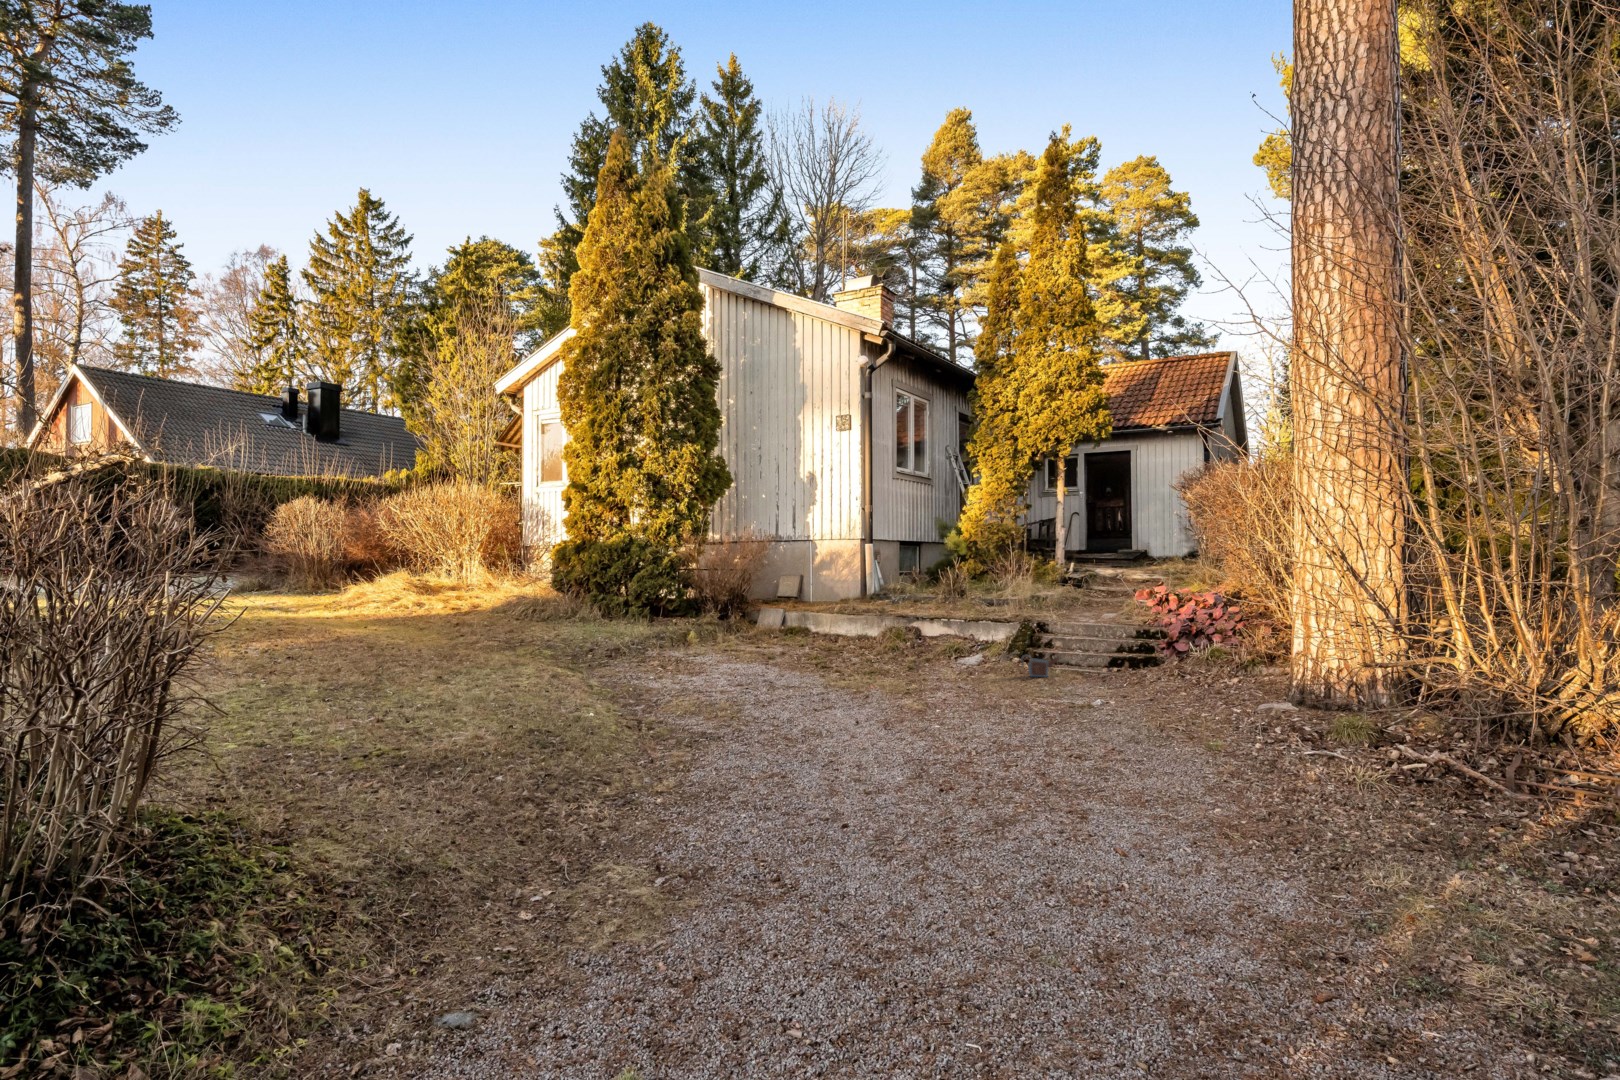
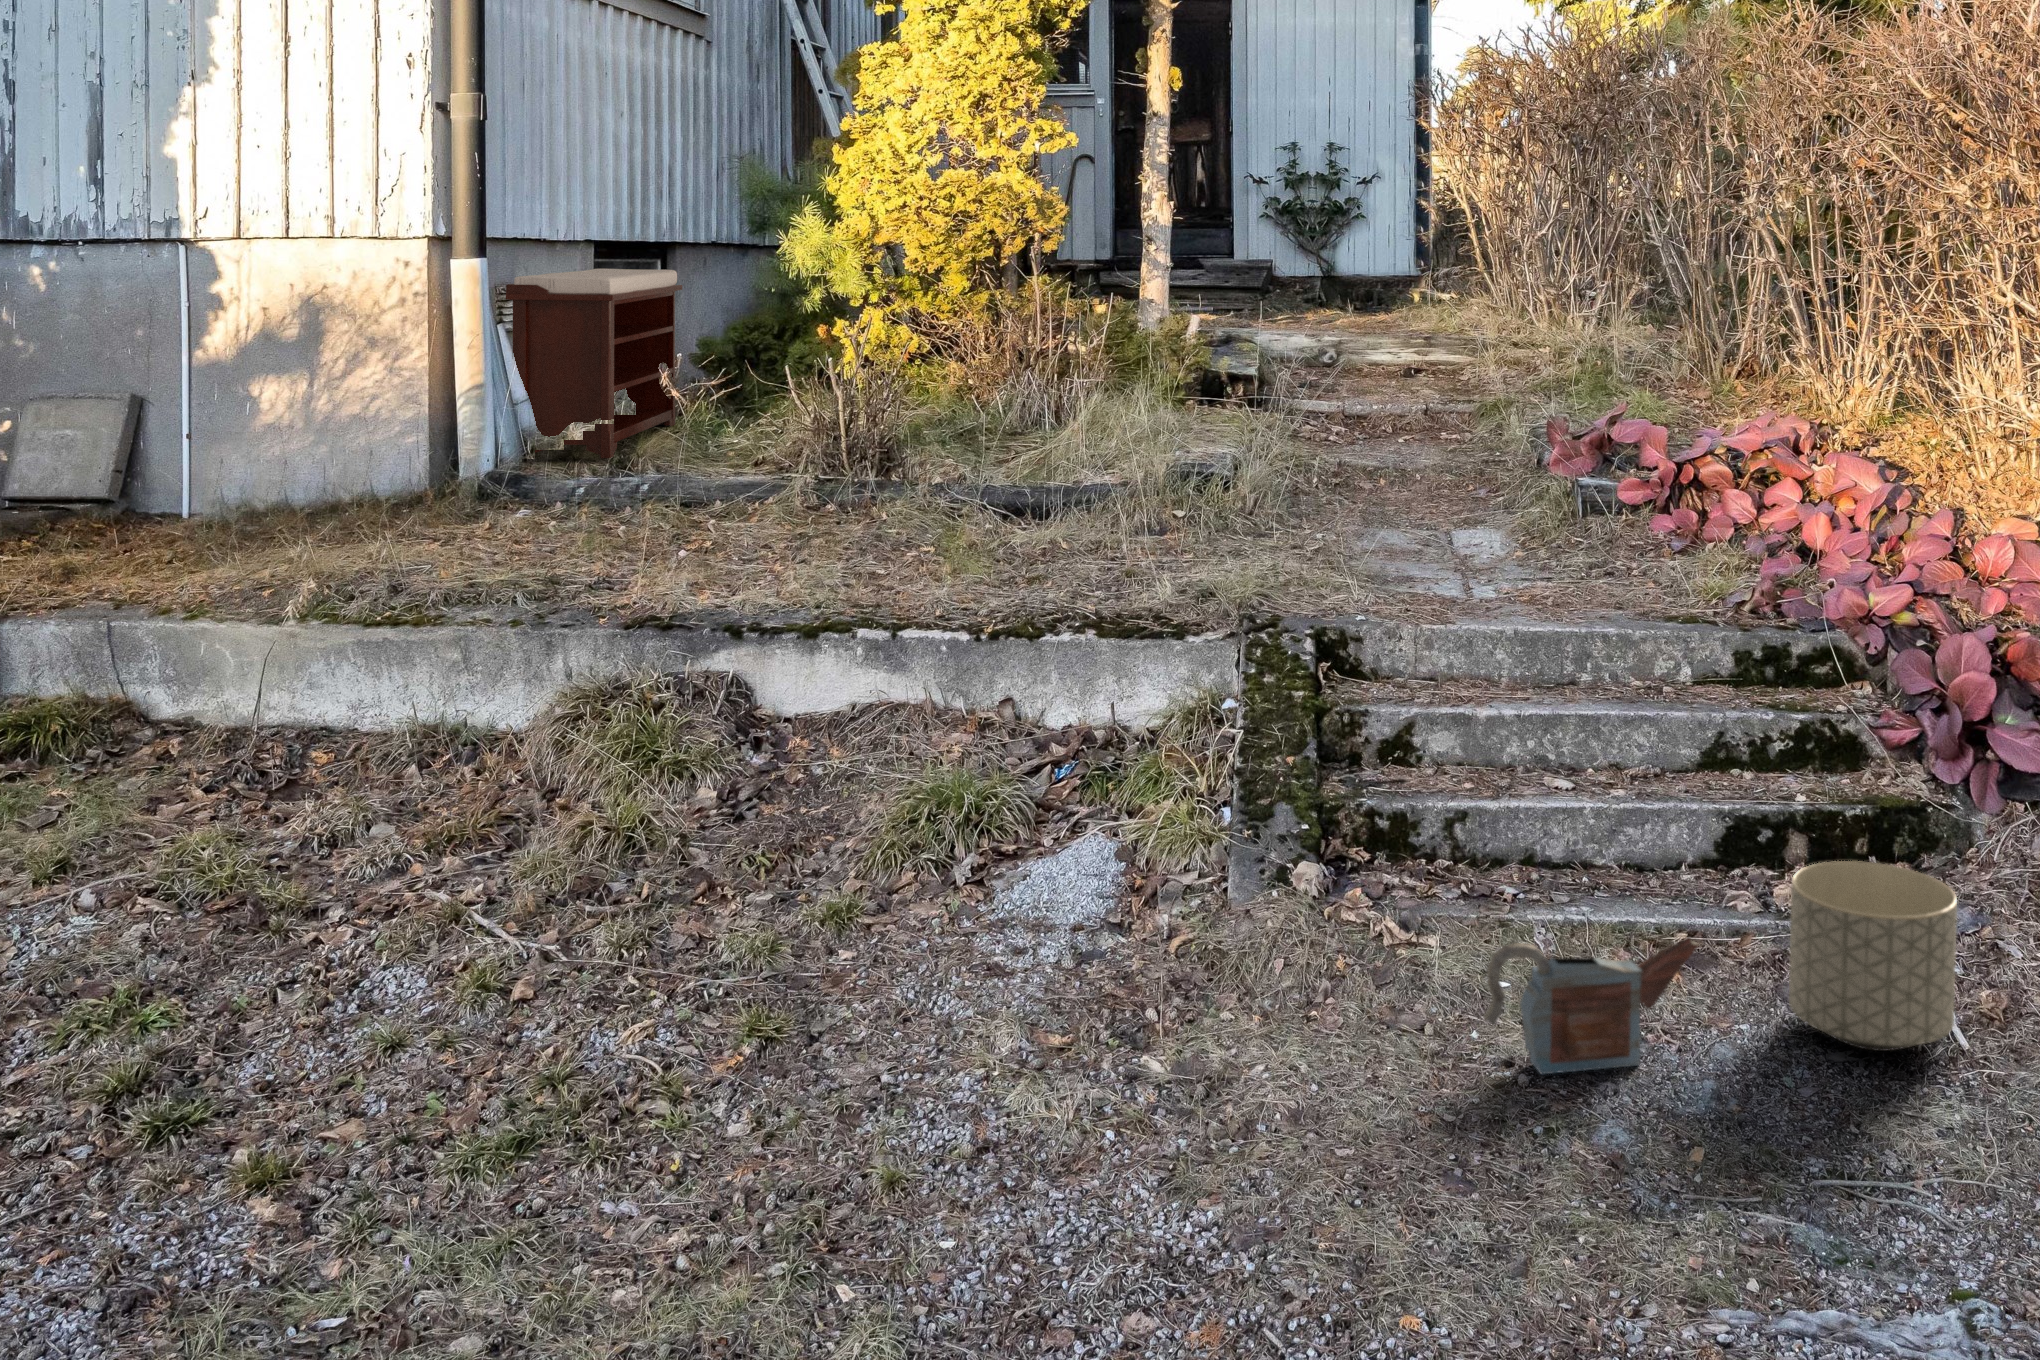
bench: none [878,547,921,592] -> present [506,269,682,458]
planter: none [1079,649,1109,679] -> present [1789,861,1957,1051]

